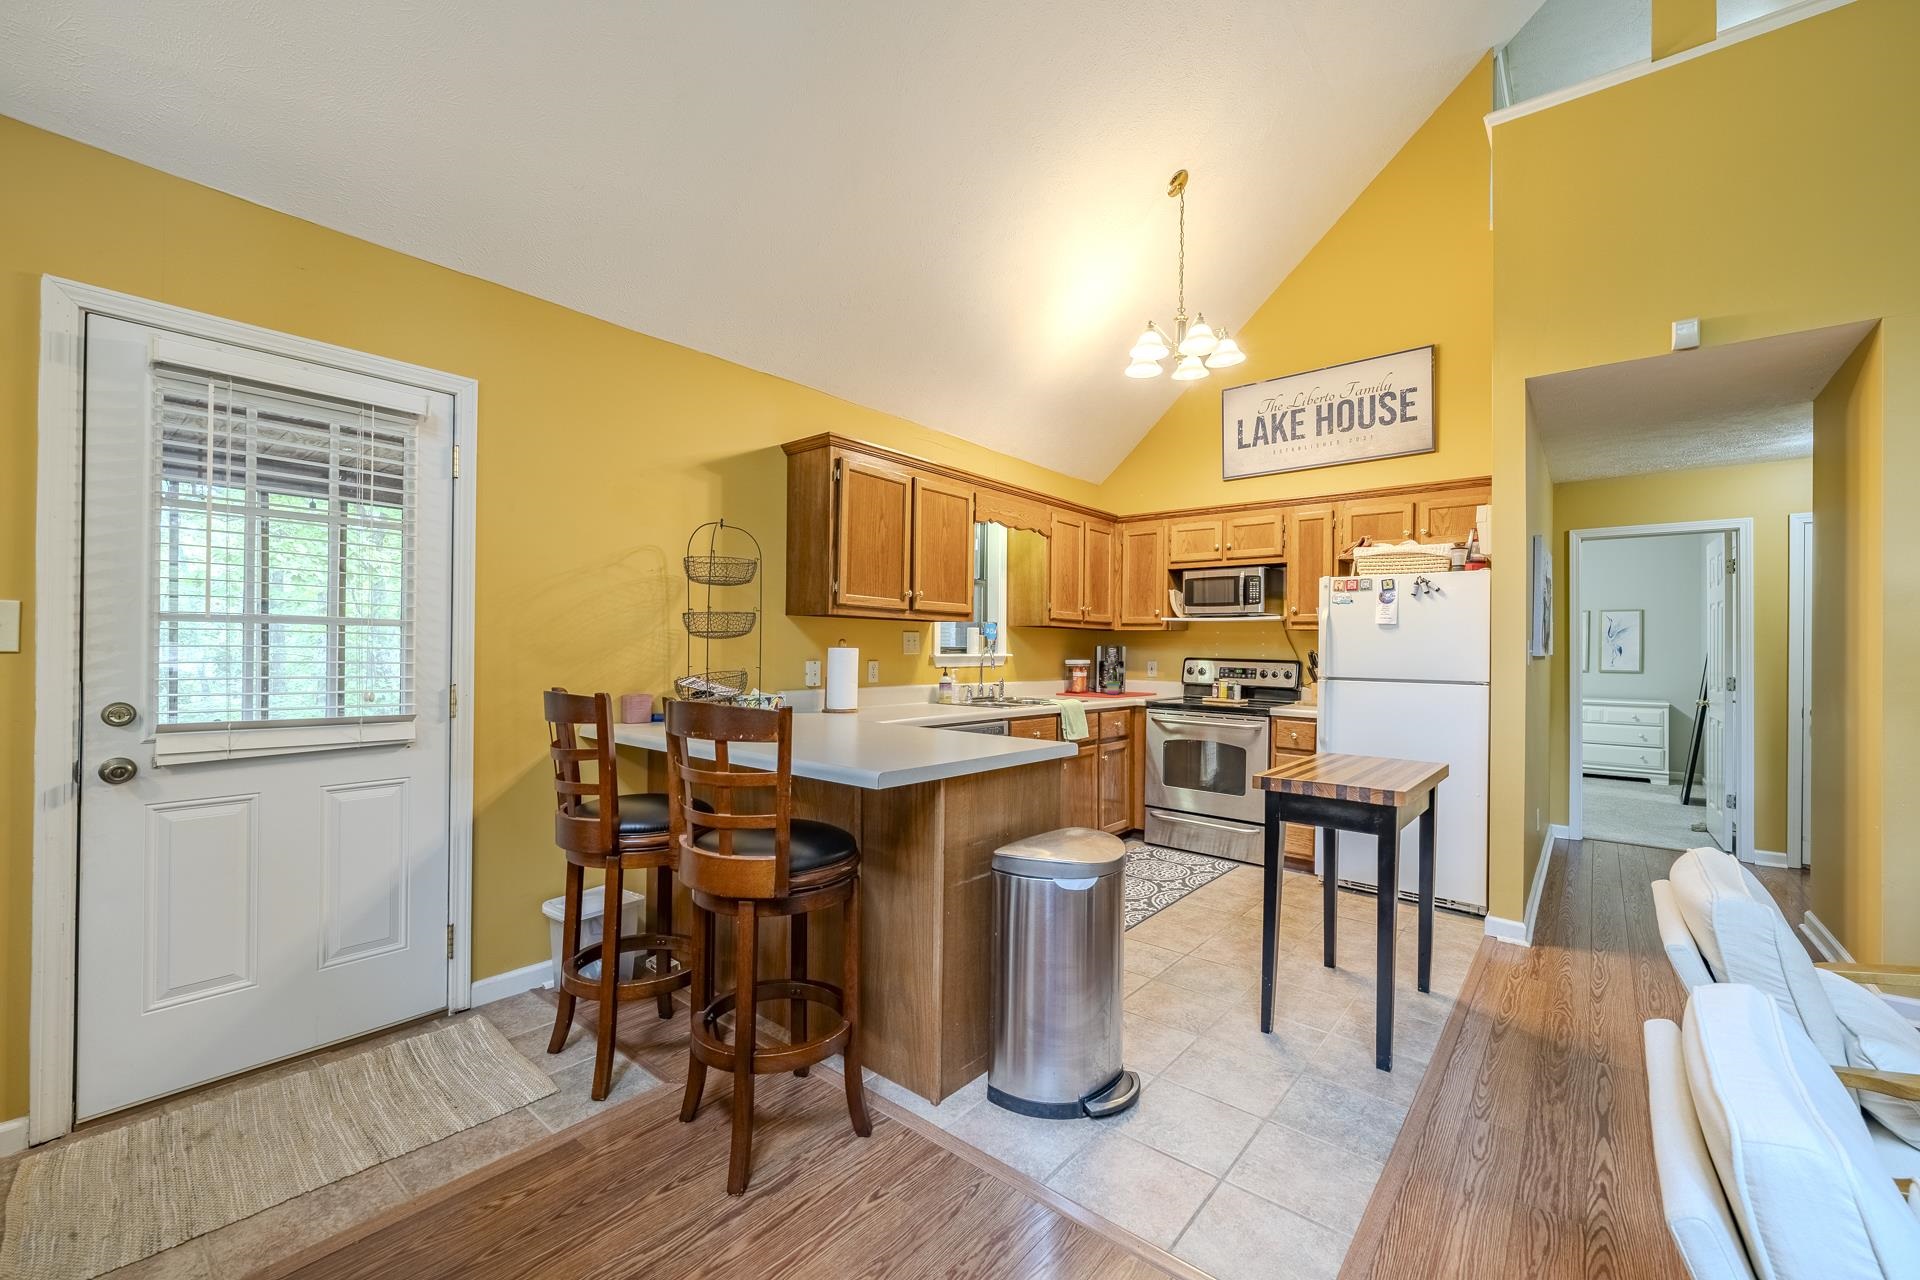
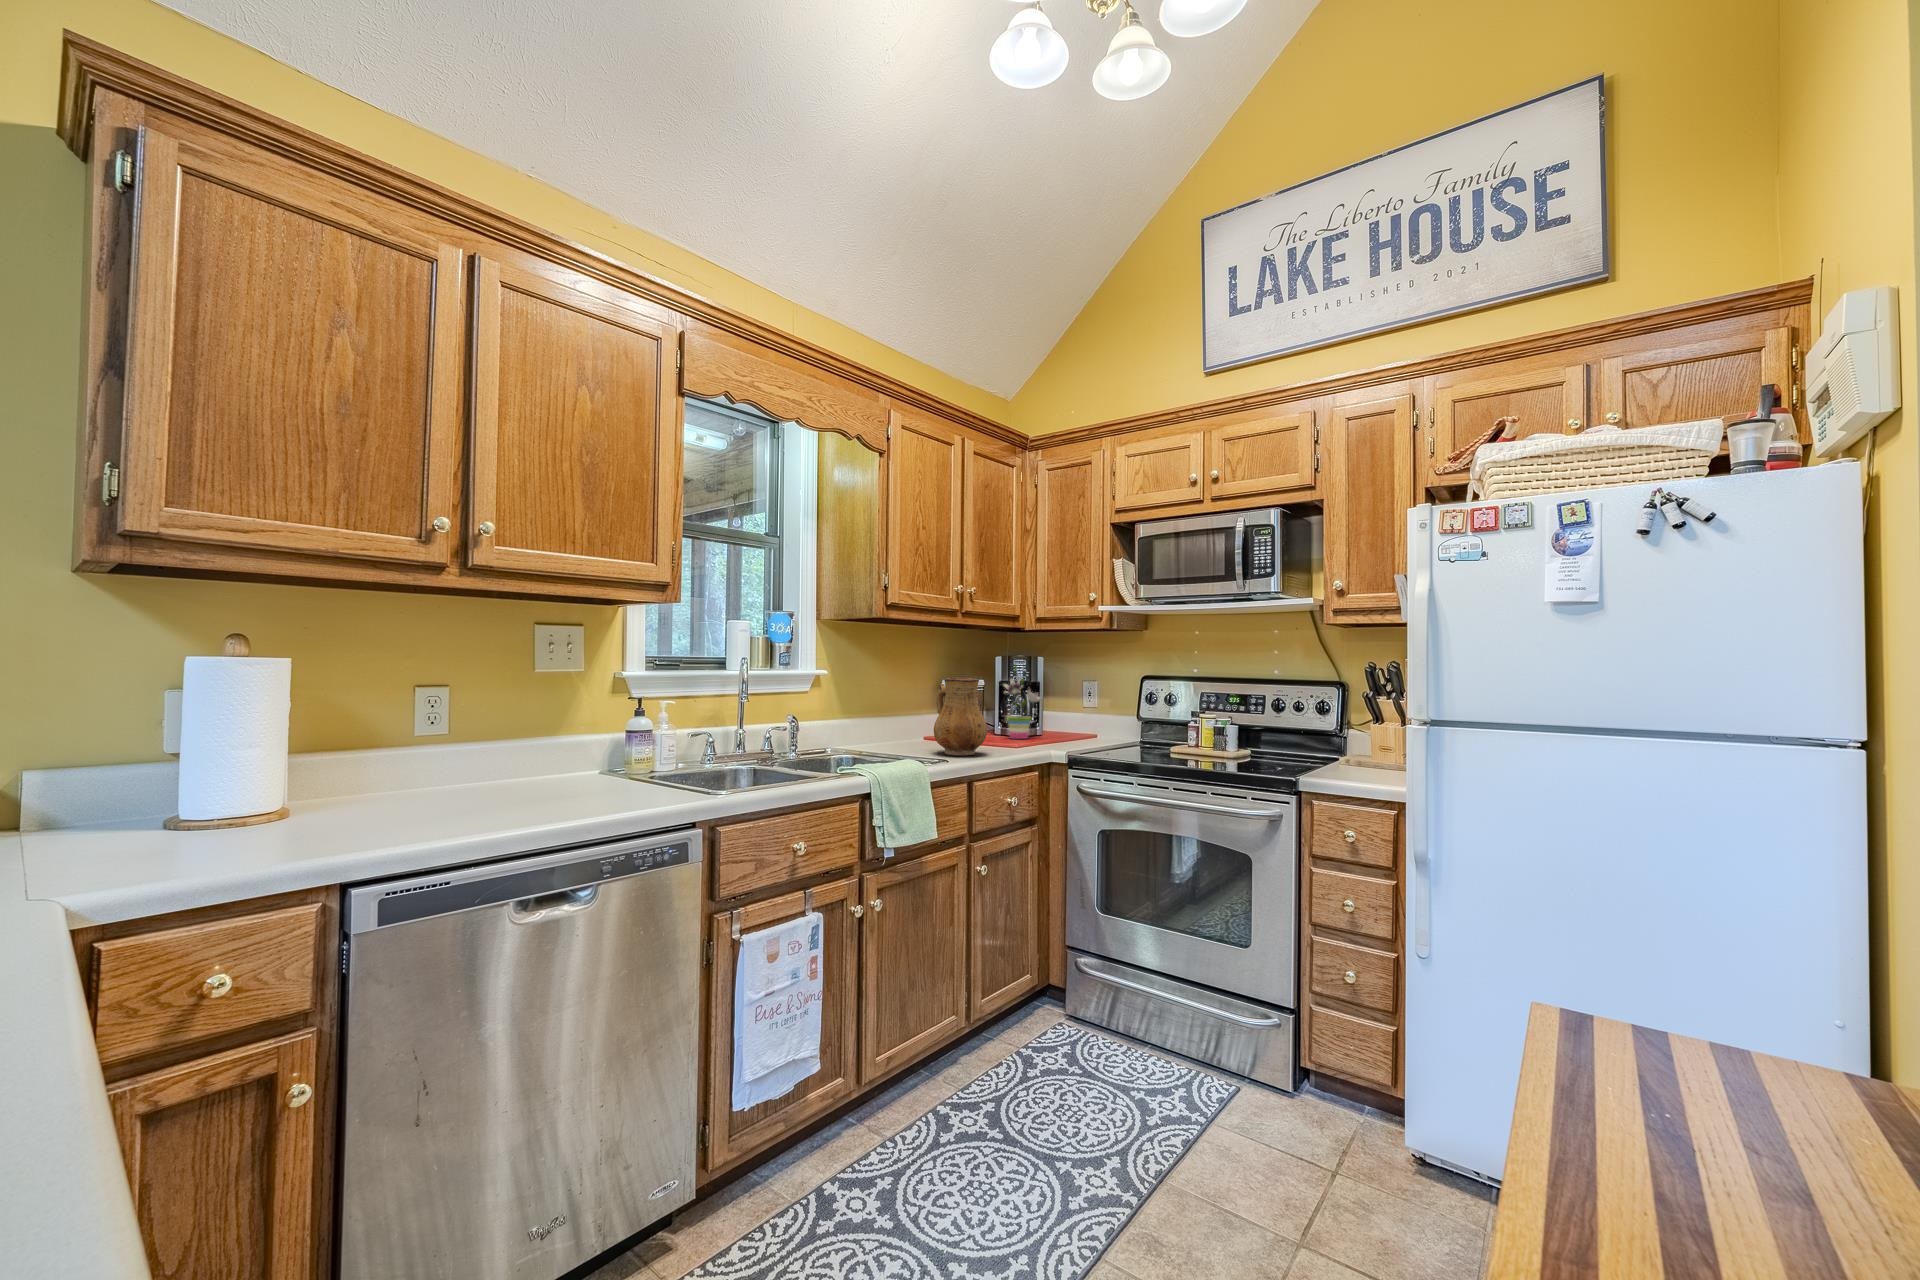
ceramic pitcher: none [1075,658,1105,700] -> present [934,678,987,755]

